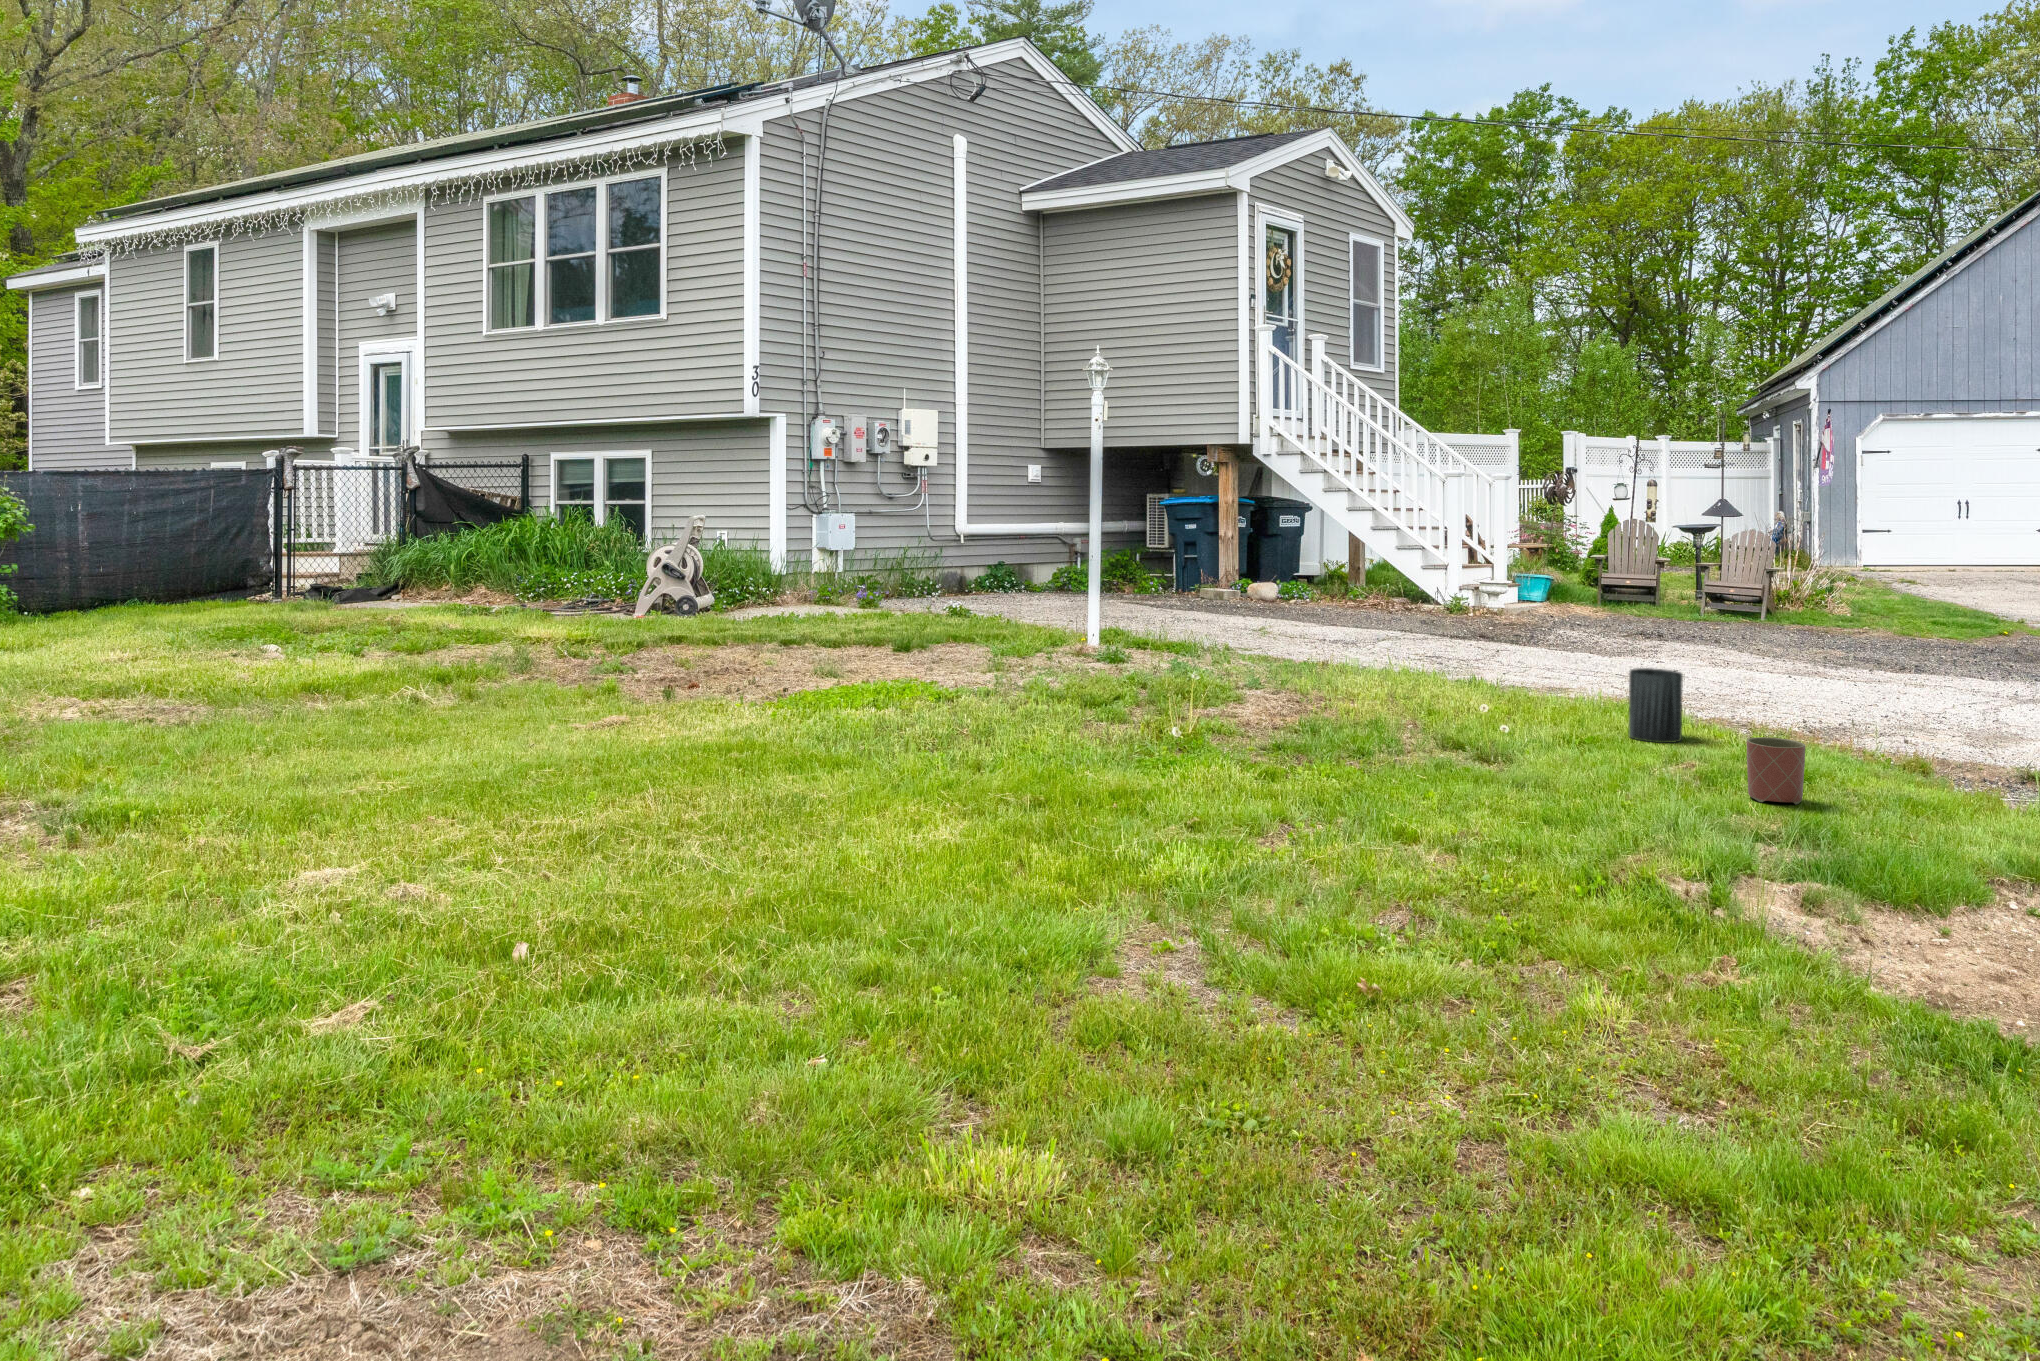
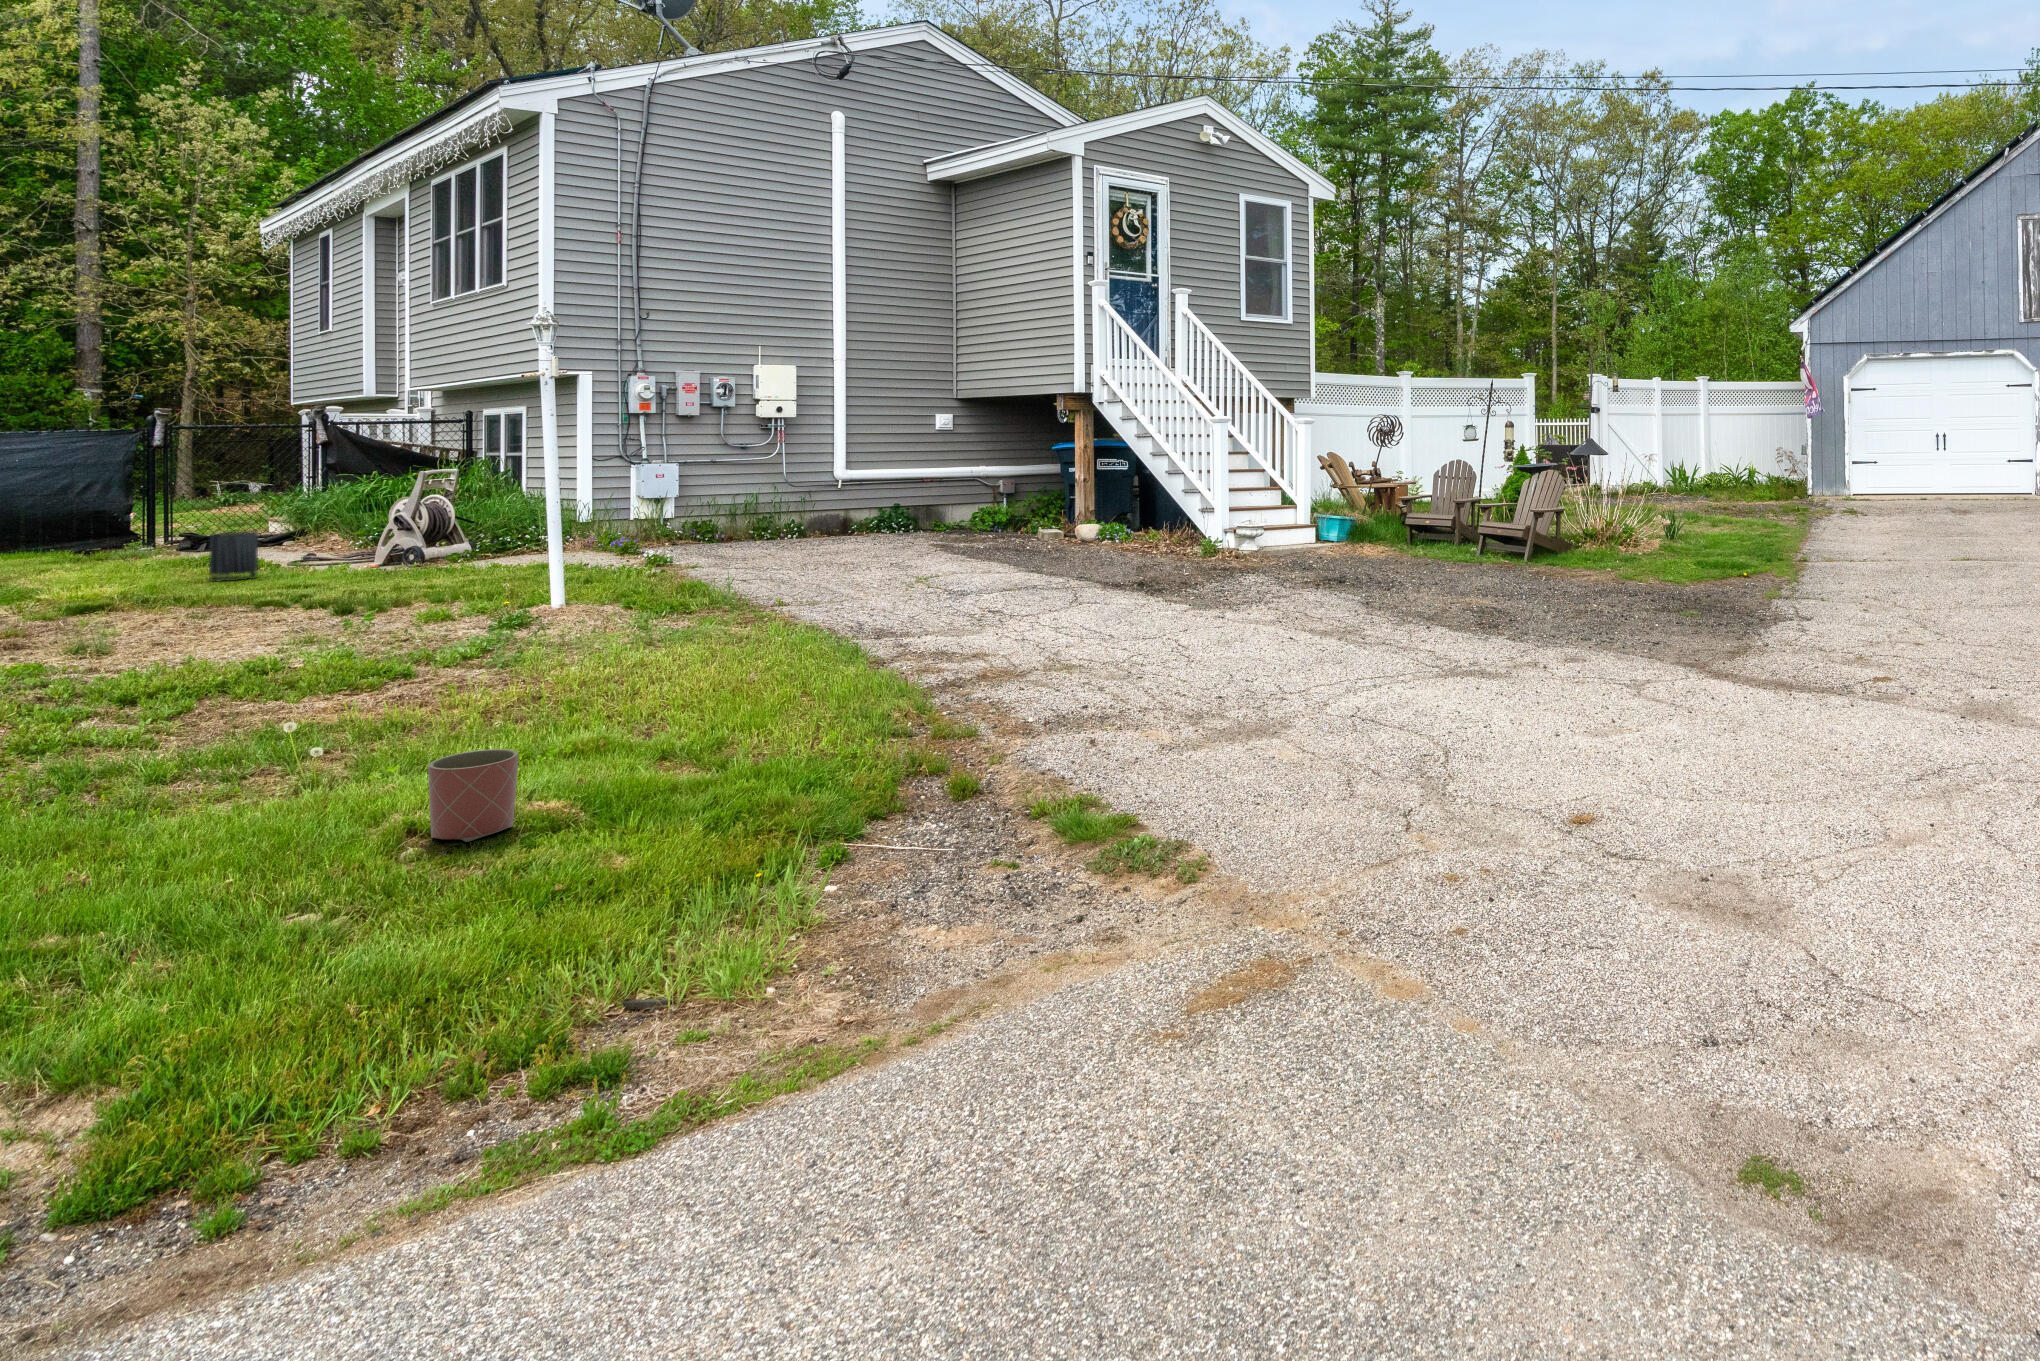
trash can: present [1628,668,1683,743] -> present [209,532,258,582]

